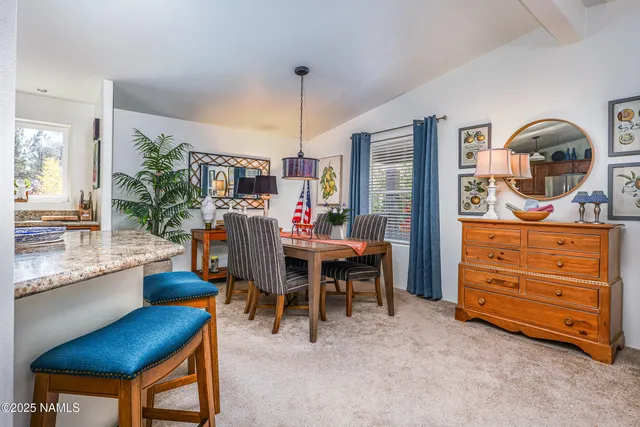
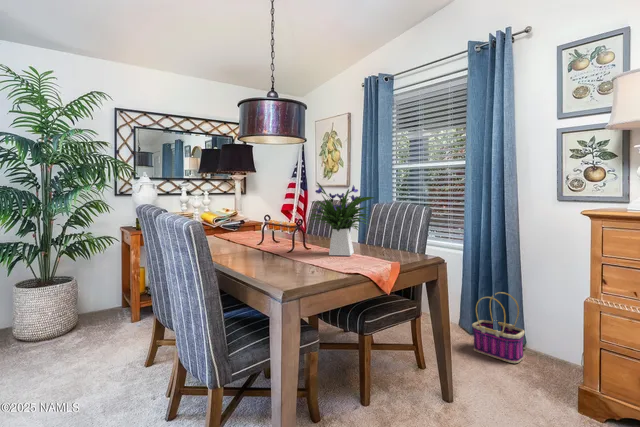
basket: none [413,268,441,307] -> present [472,292,525,363]

